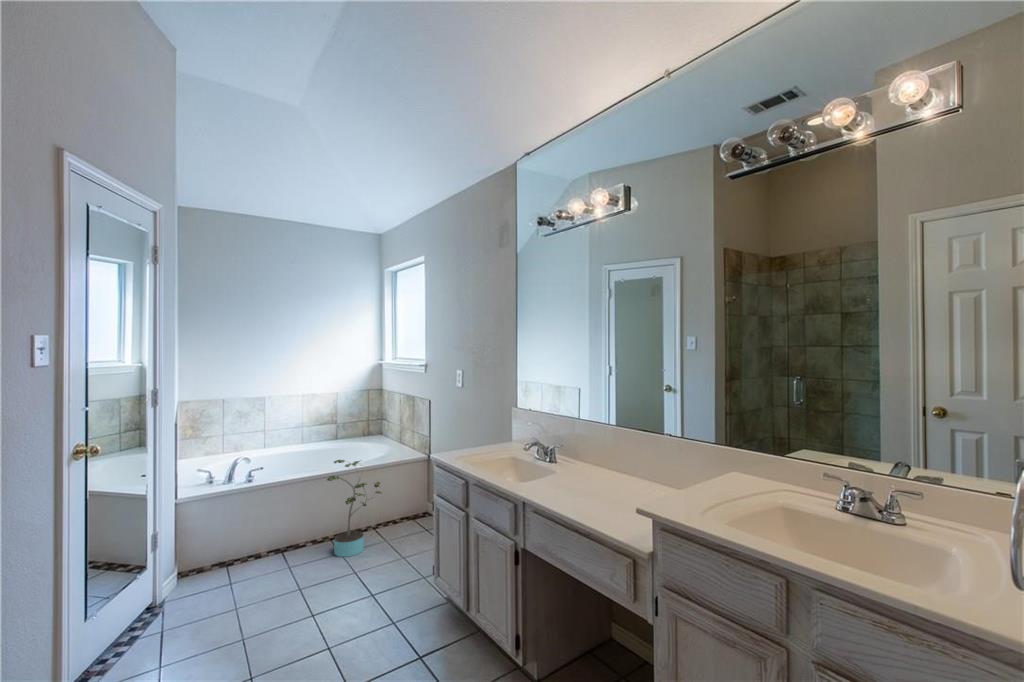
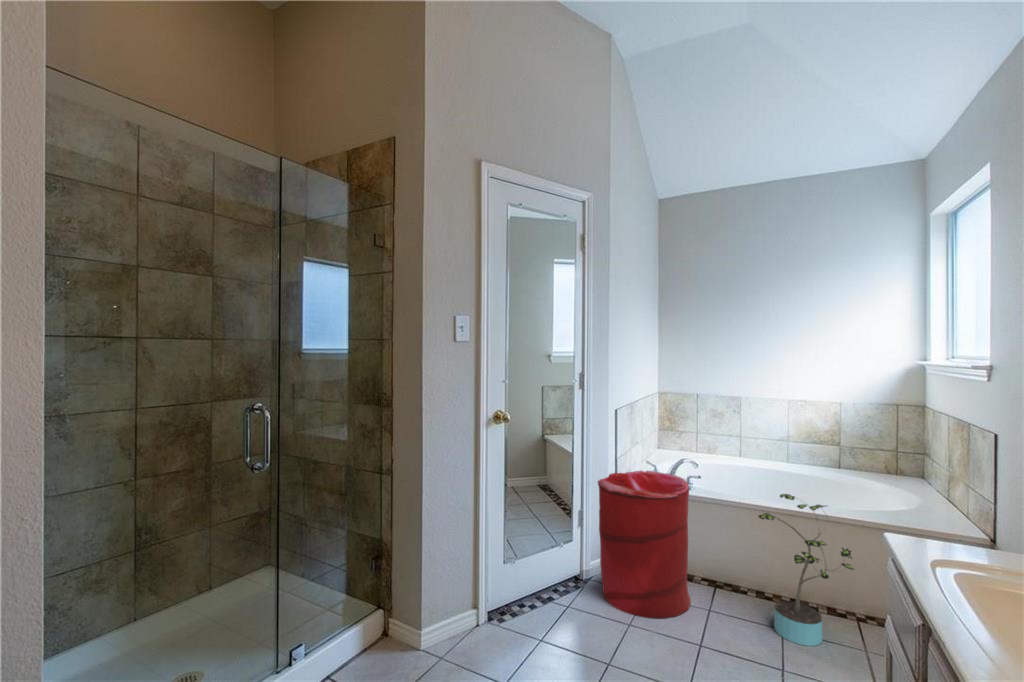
laundry hamper: none [173,471,274,608] -> present [598,471,691,619]

